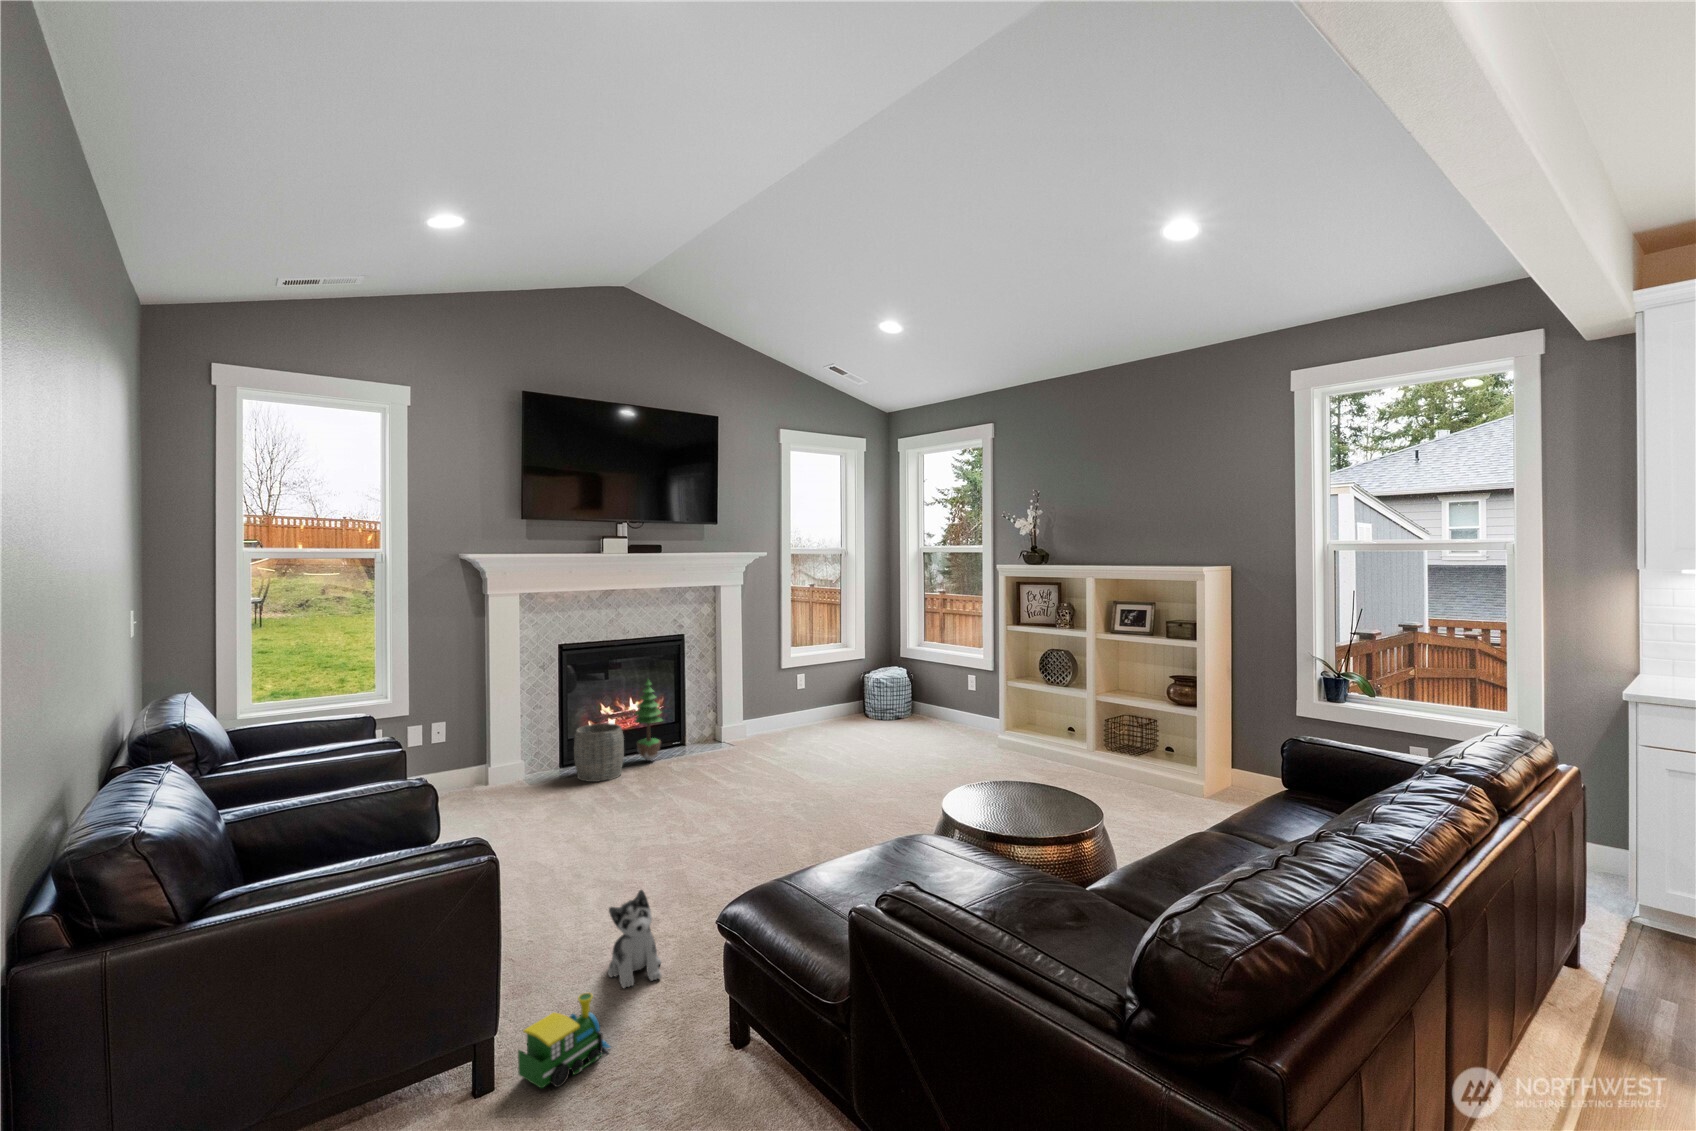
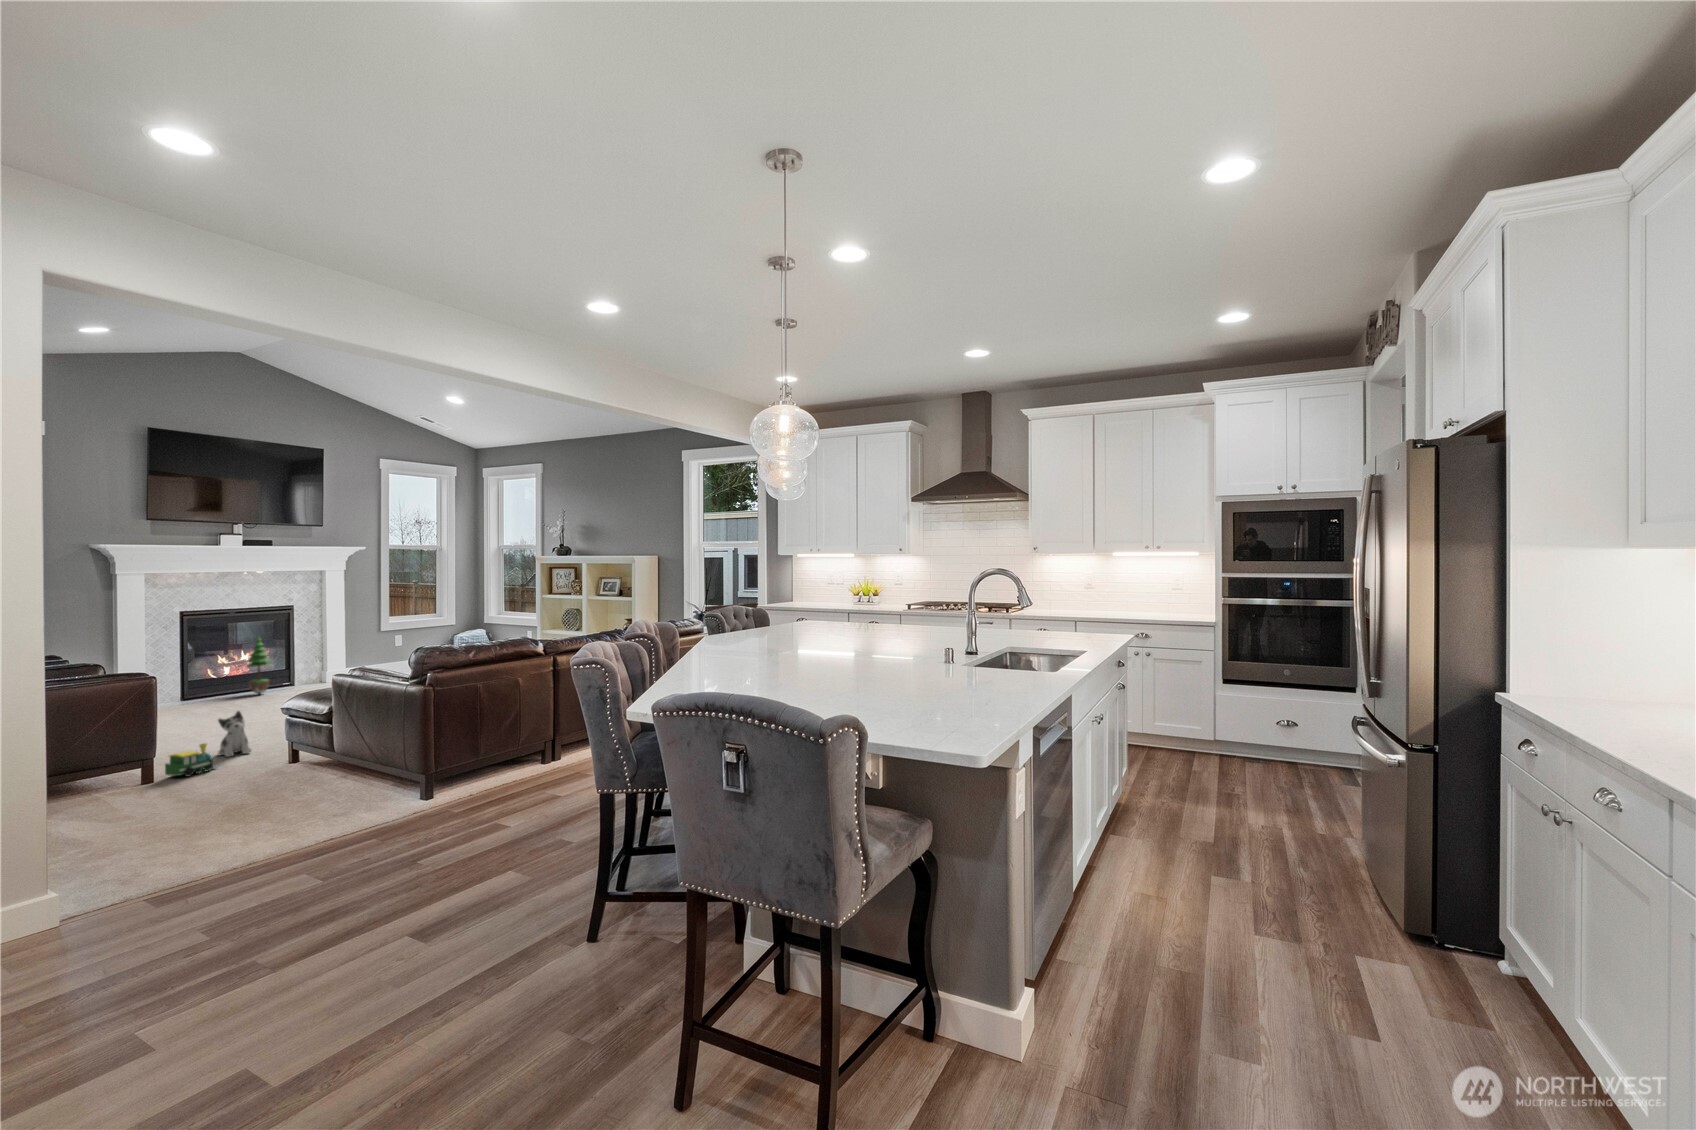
woven basket: present [574,724,624,782] -> none [193,667,237,705]

